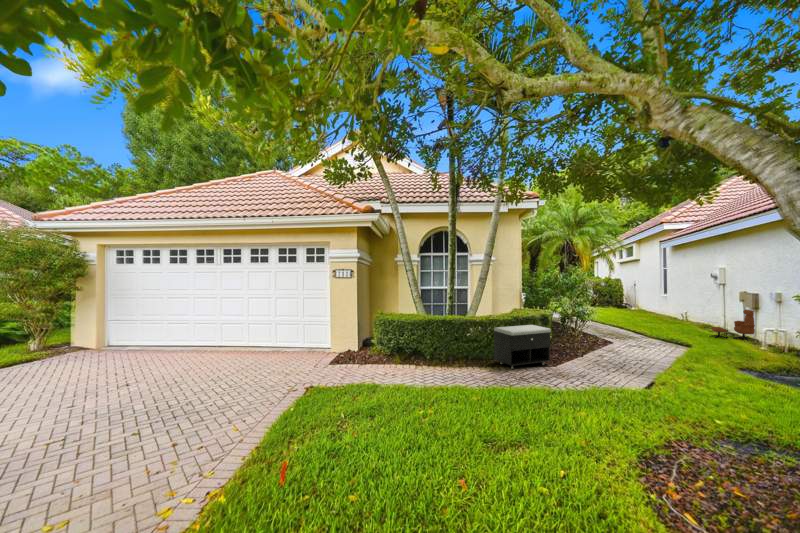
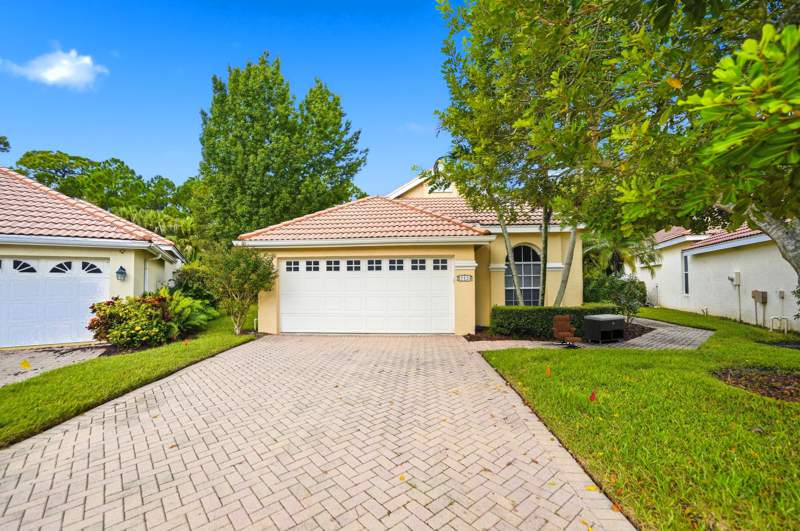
lounge chair: present [712,309,756,341] -> present [551,316,581,349]

